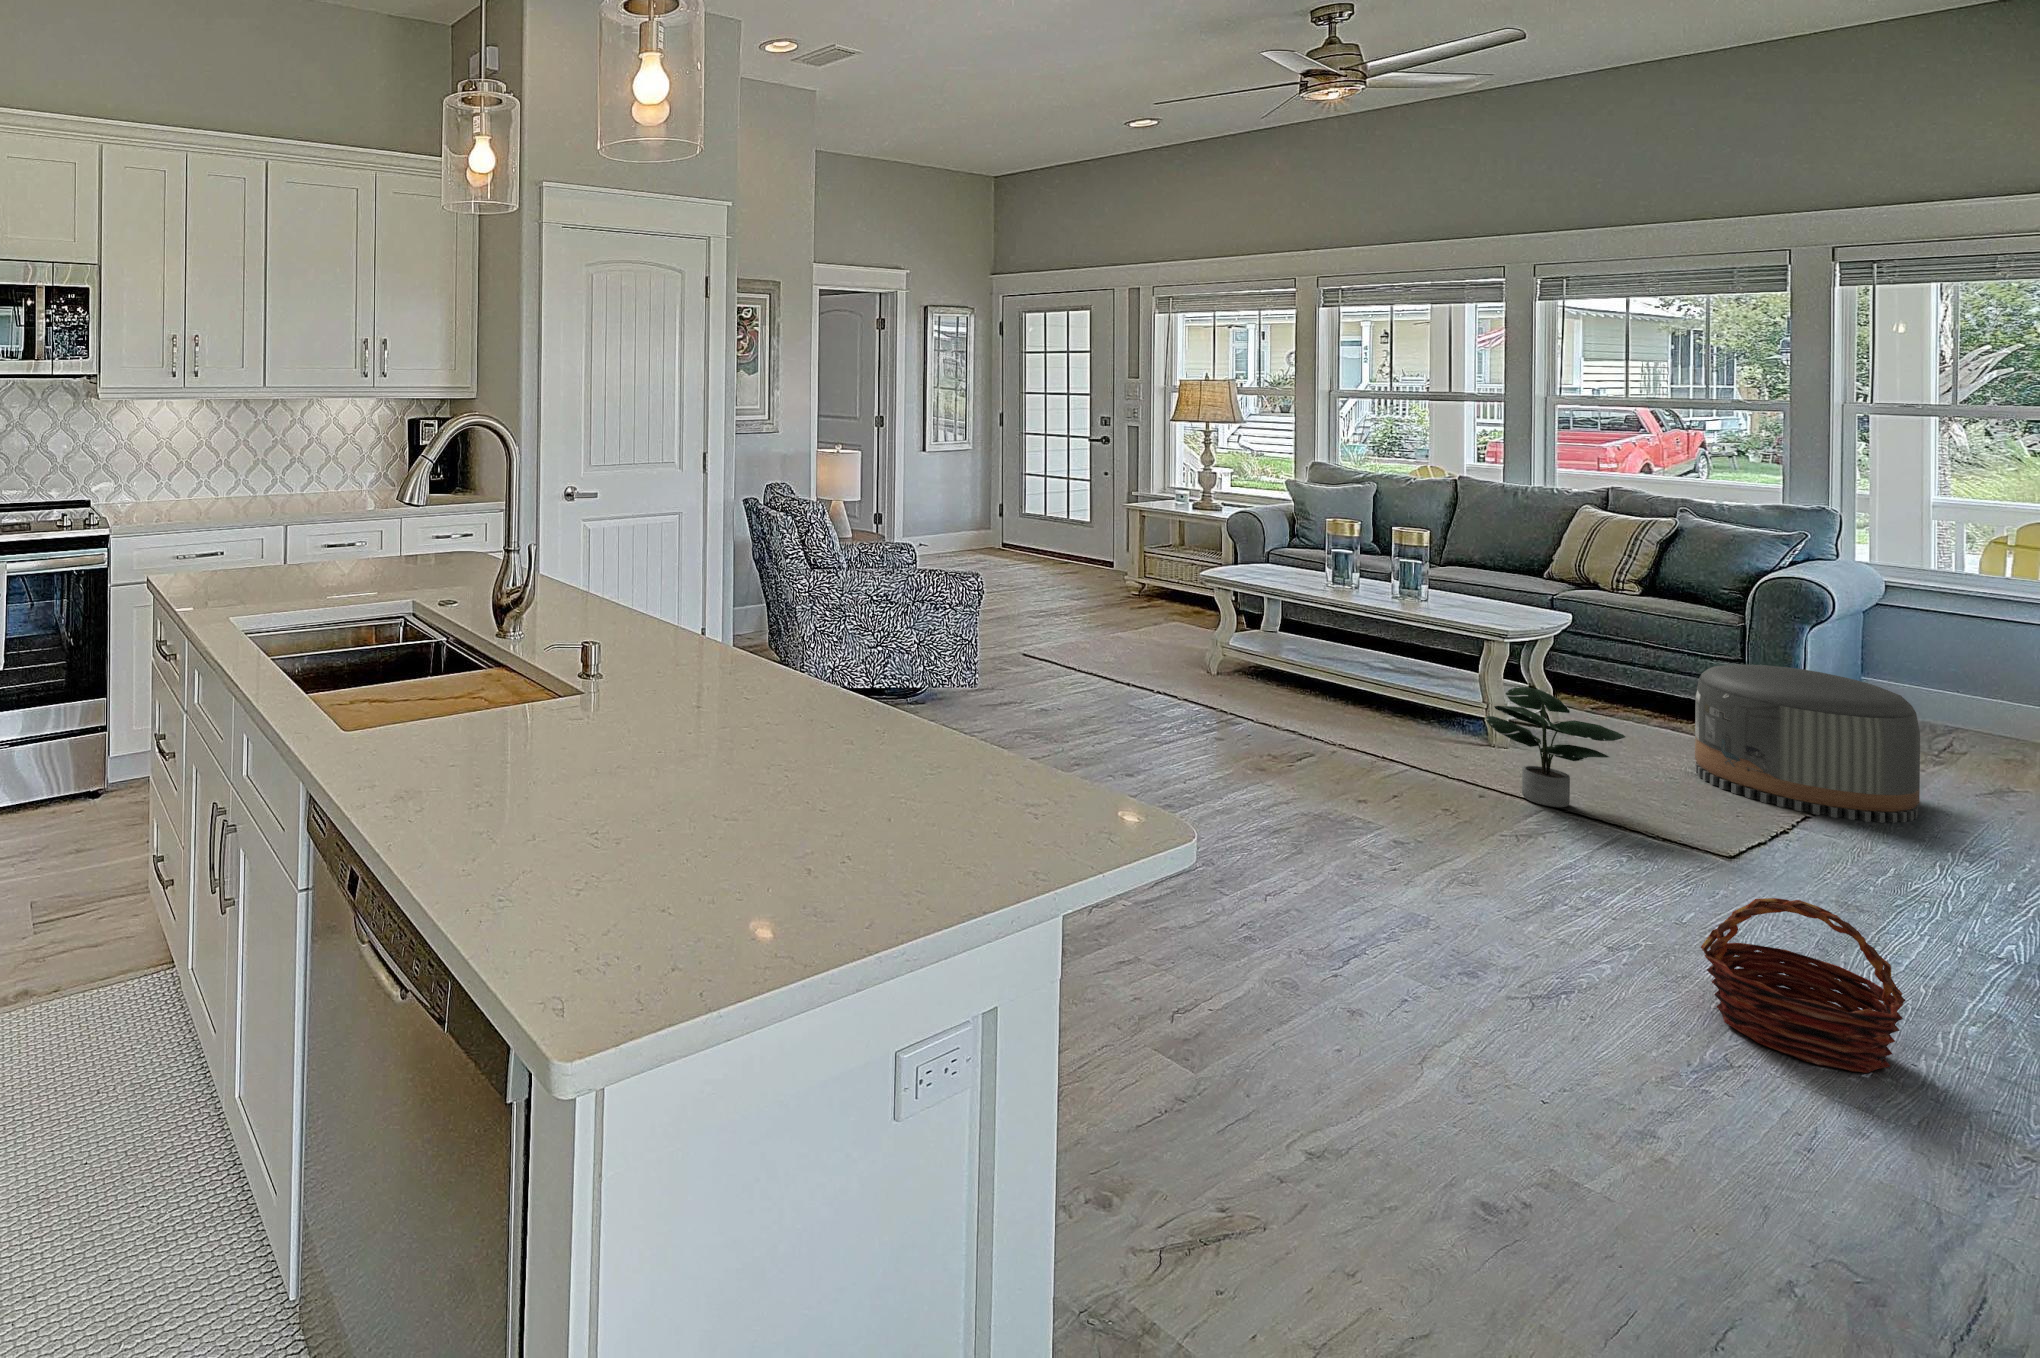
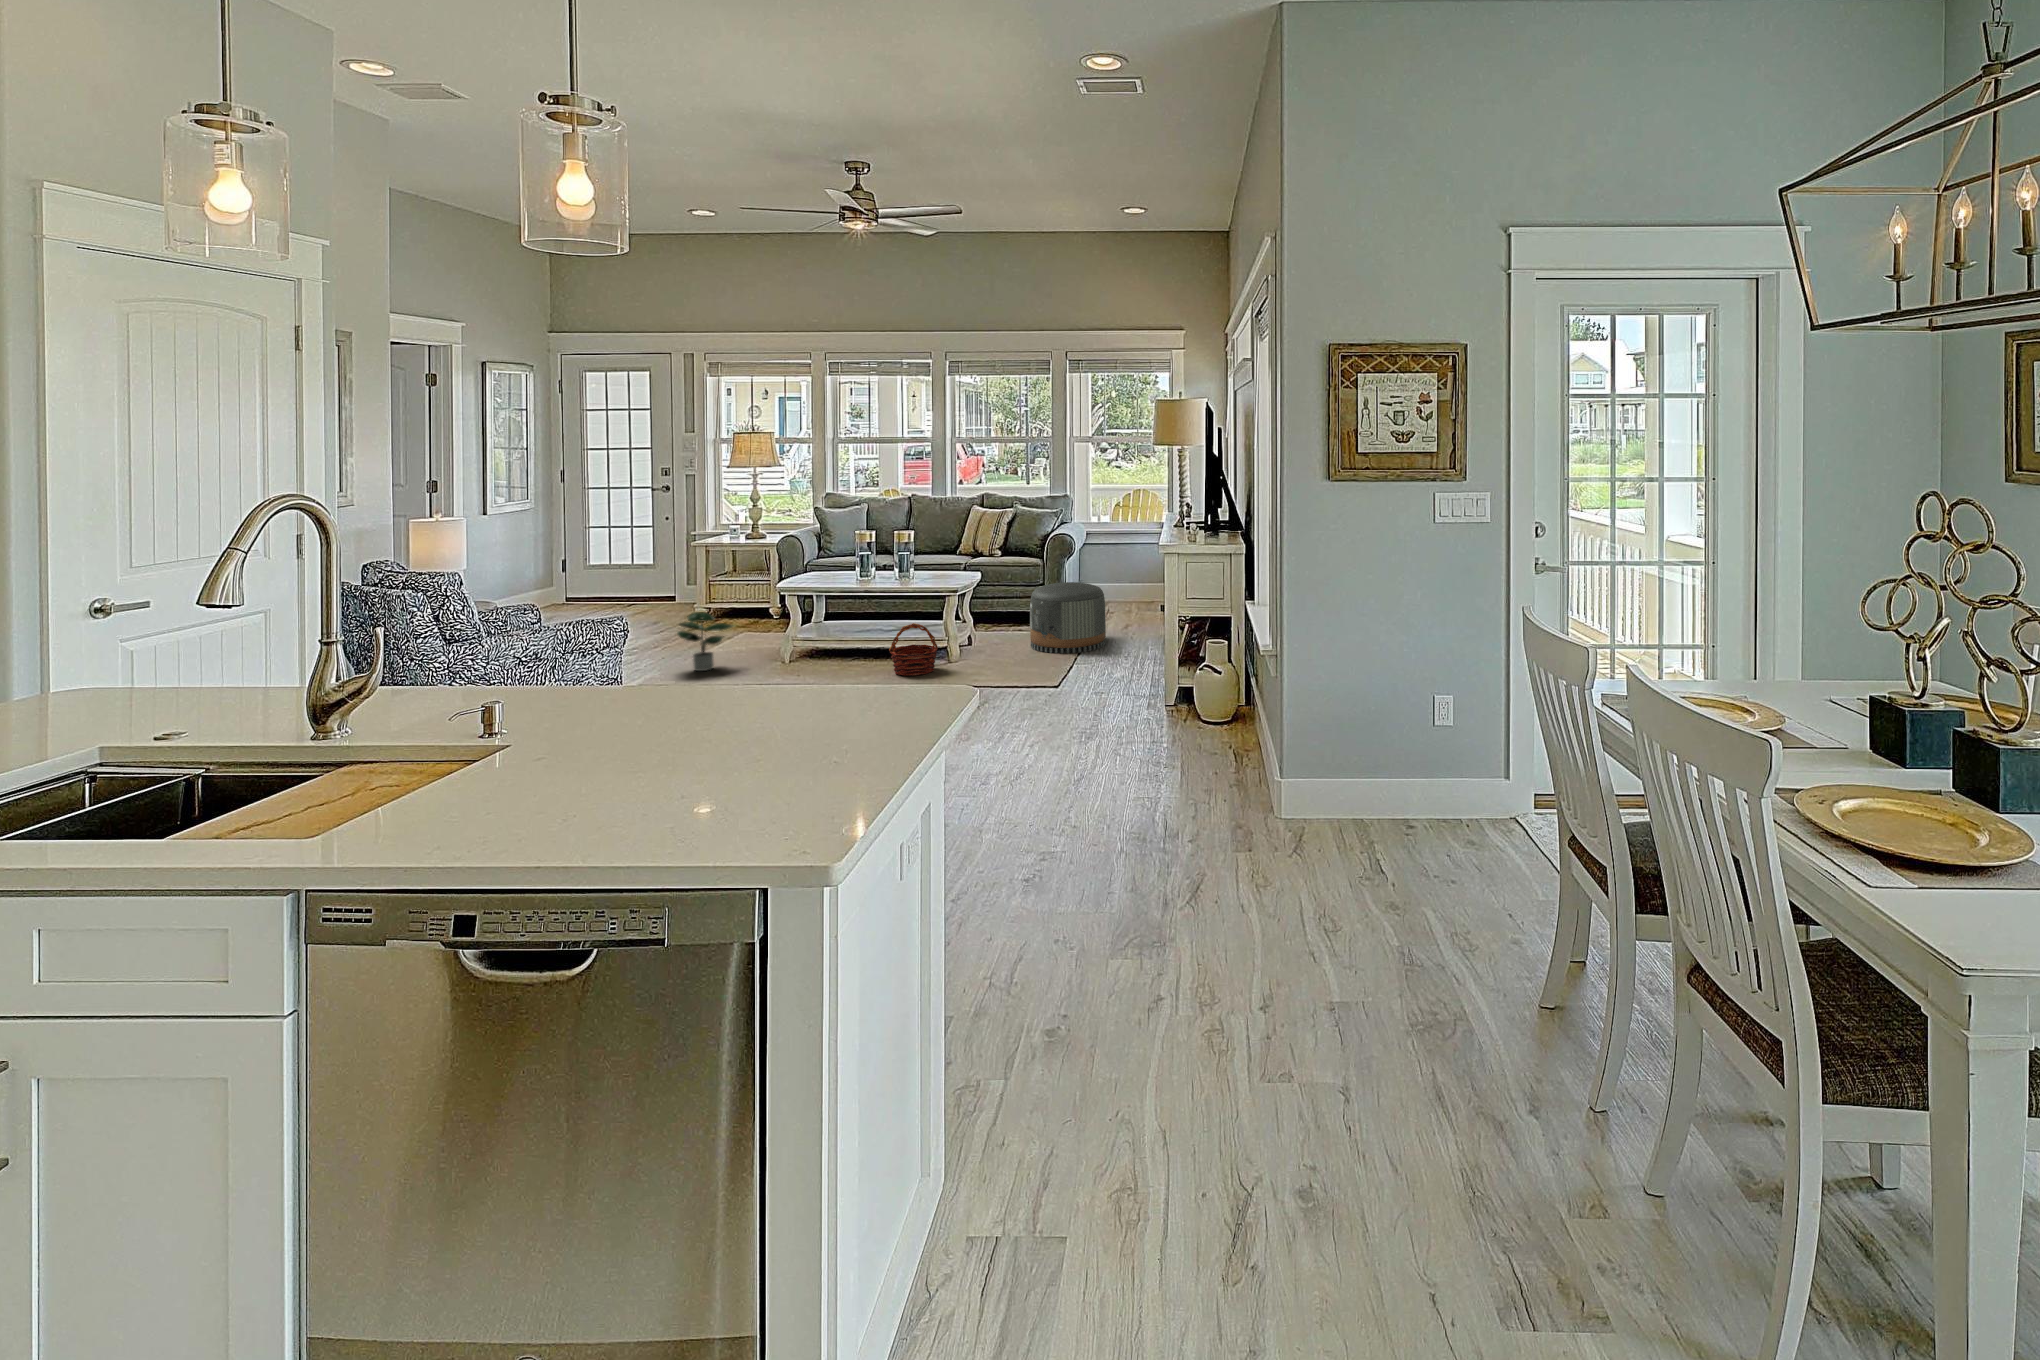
potted plant: present [1486,687,1626,807] -> present [677,612,733,671]
basket: present [1701,898,1906,1073] -> present [889,623,938,676]

